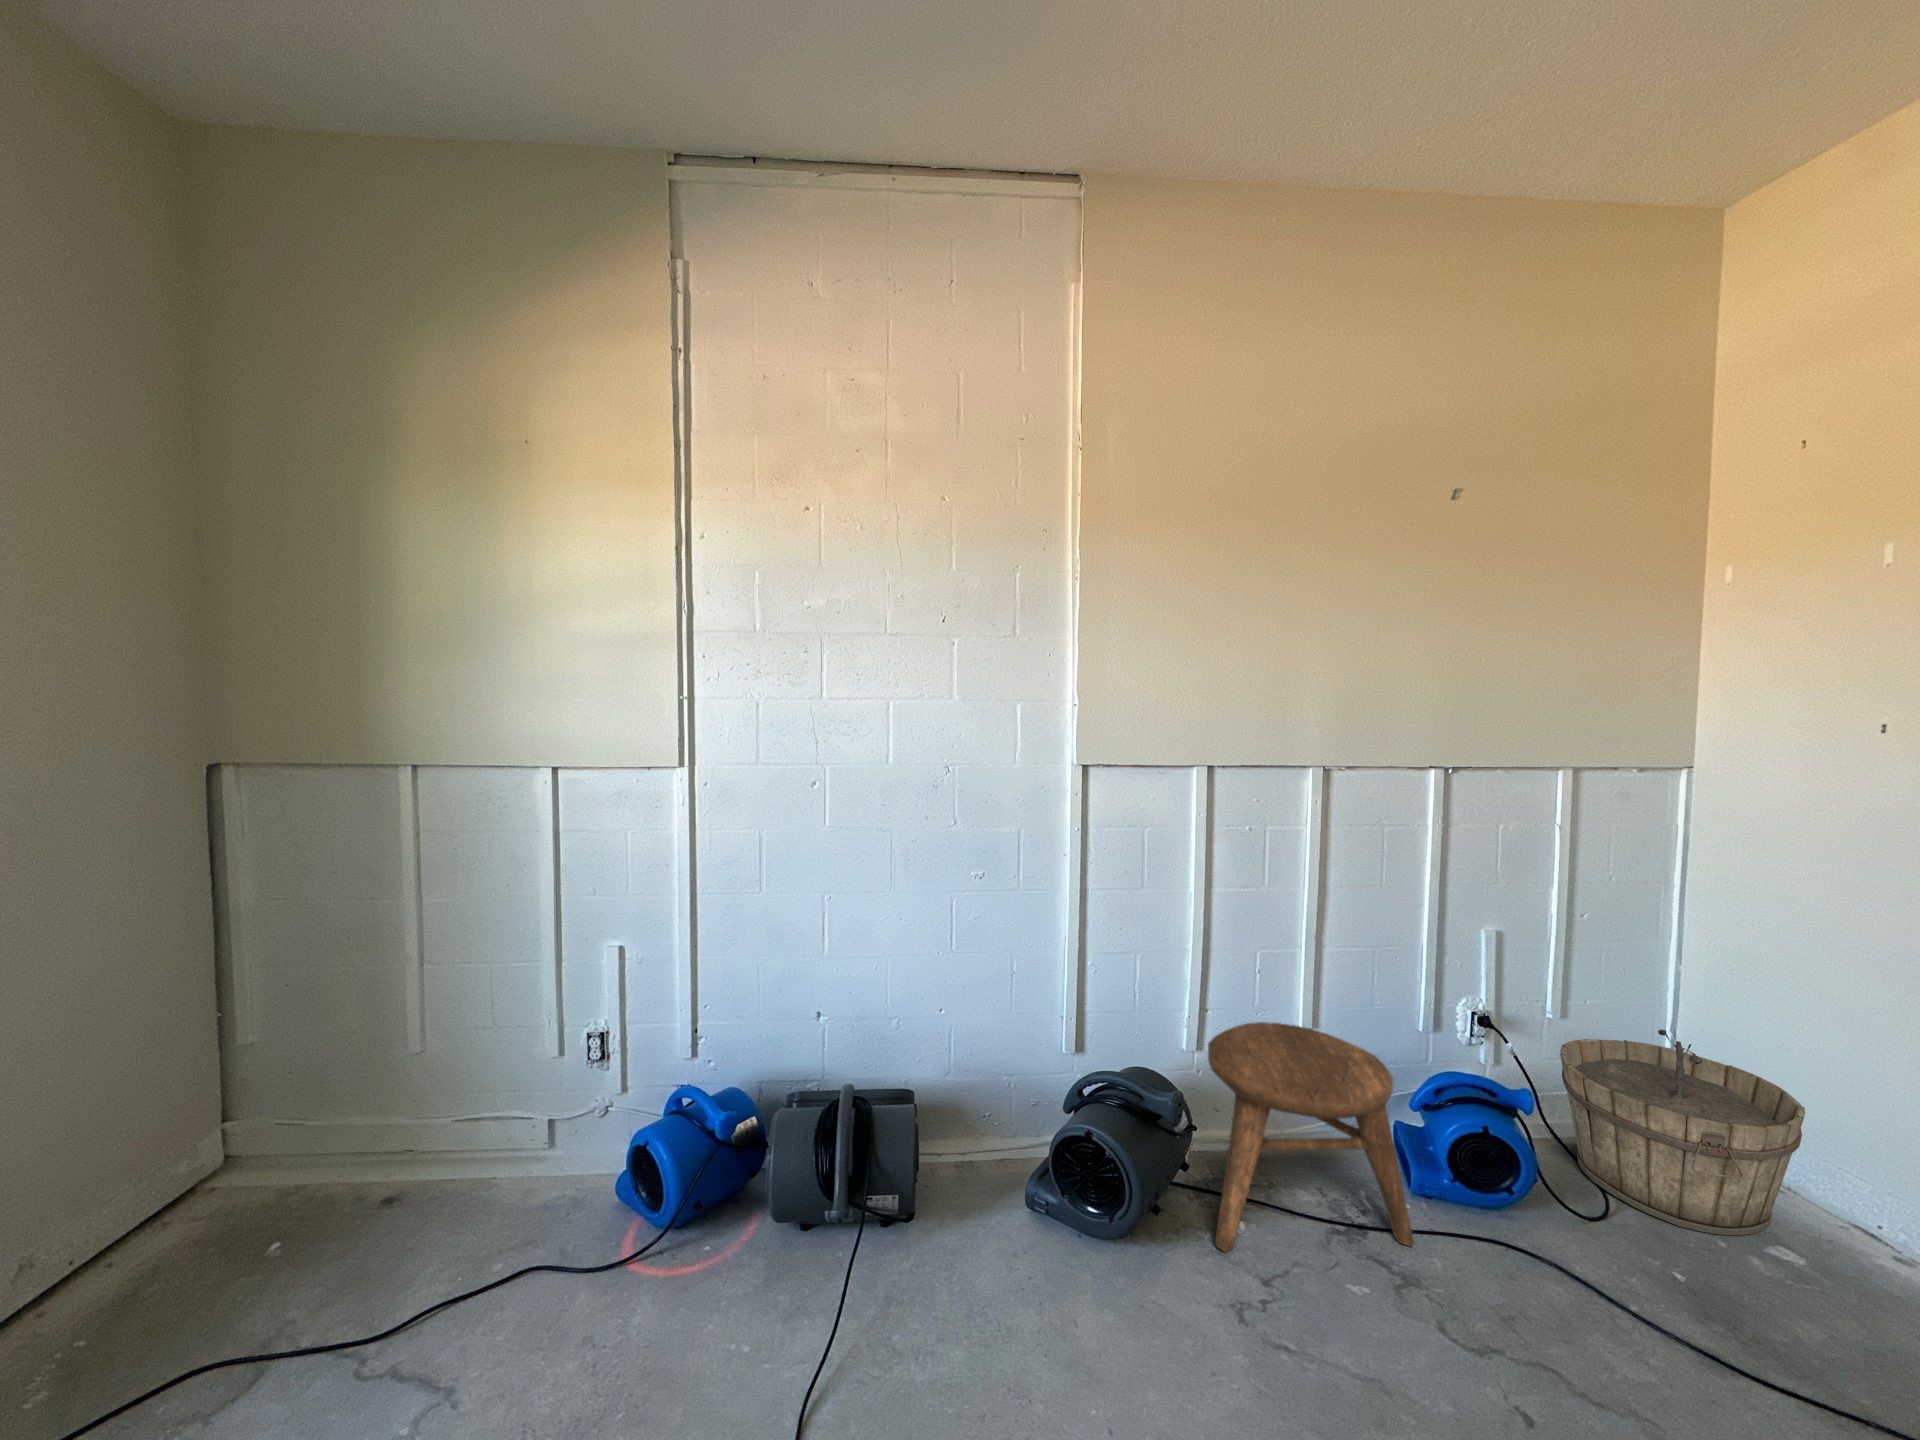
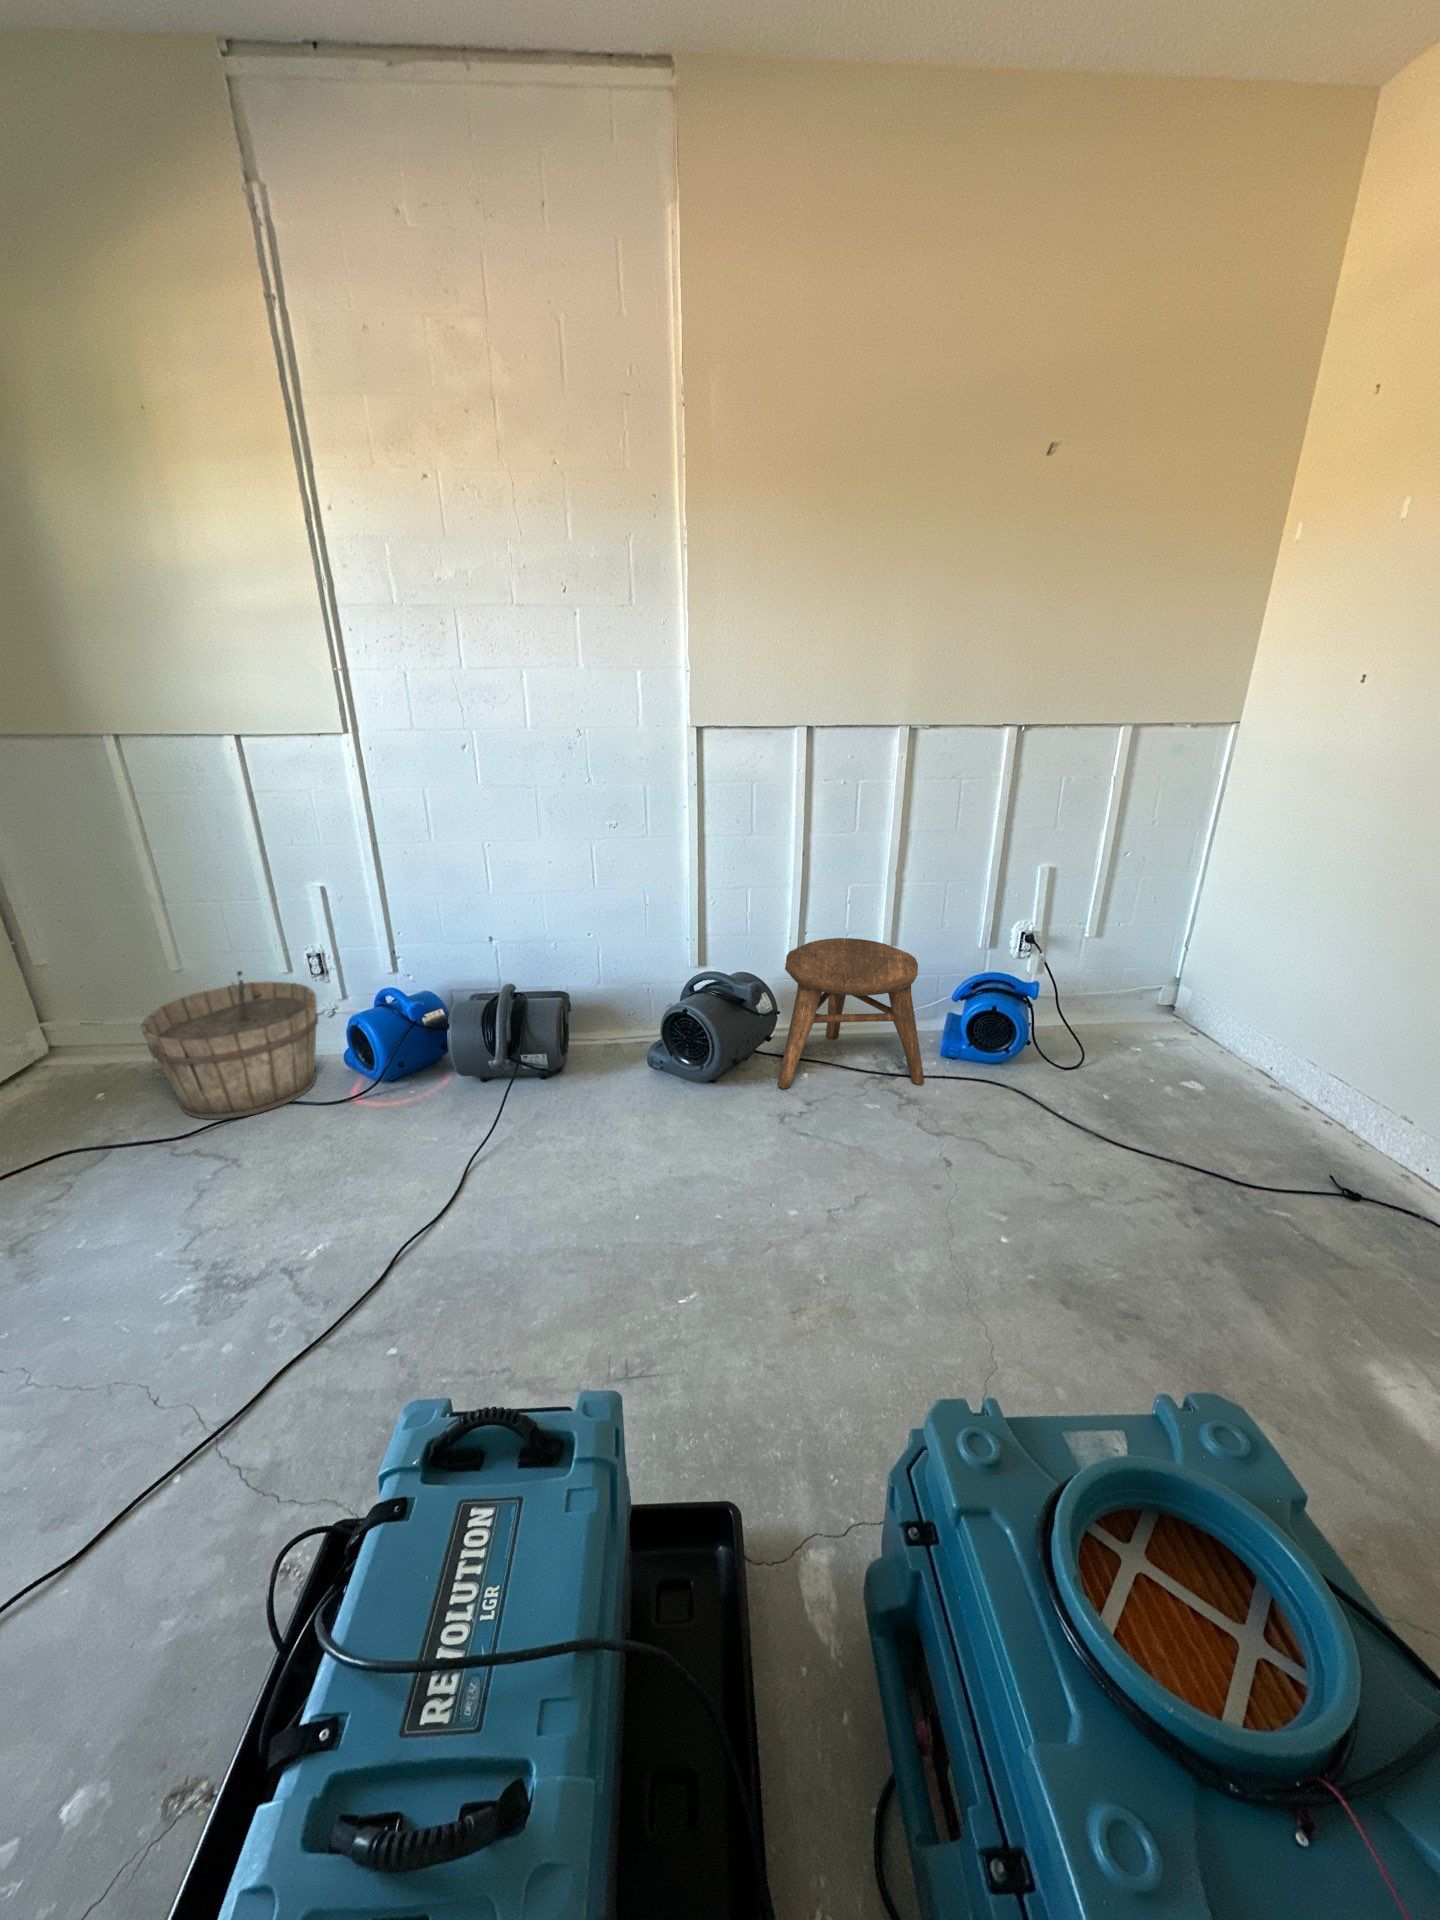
wooden bucket: present [1560,1030,1805,1235] -> present [141,971,318,1119]

